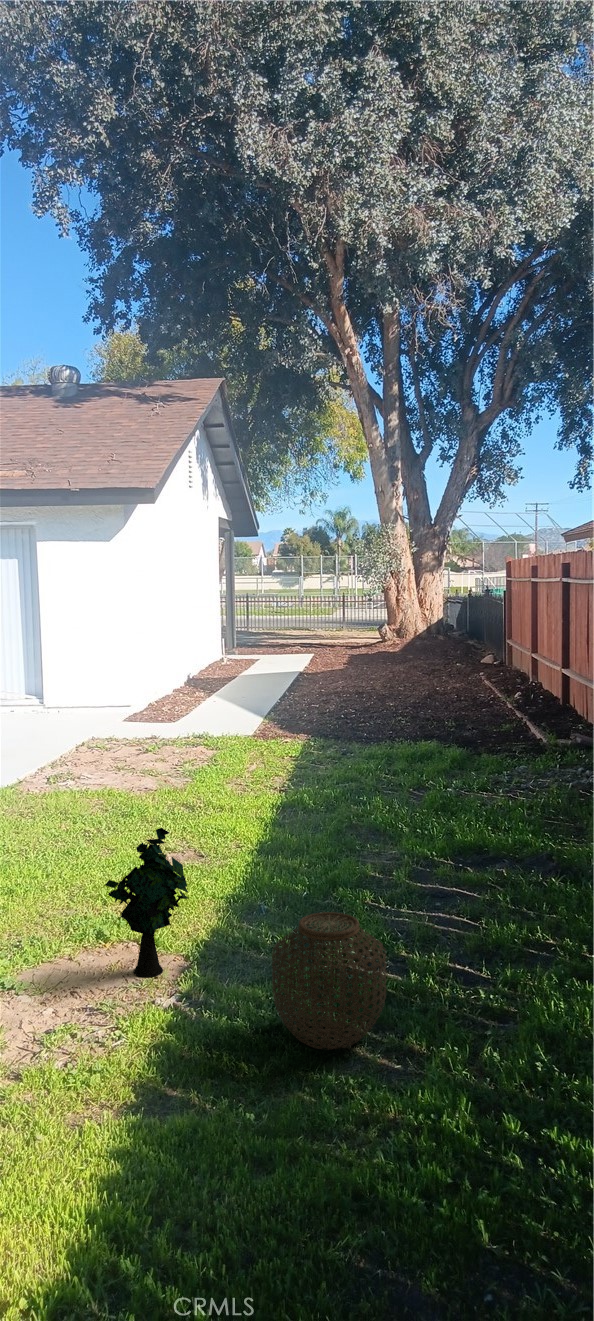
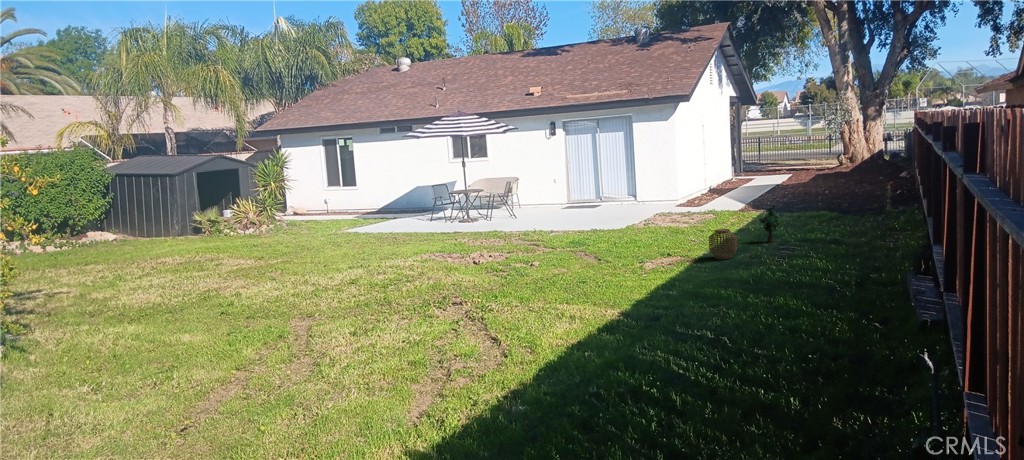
decorative plant: present [105,828,189,977] -> present [759,205,780,243]

